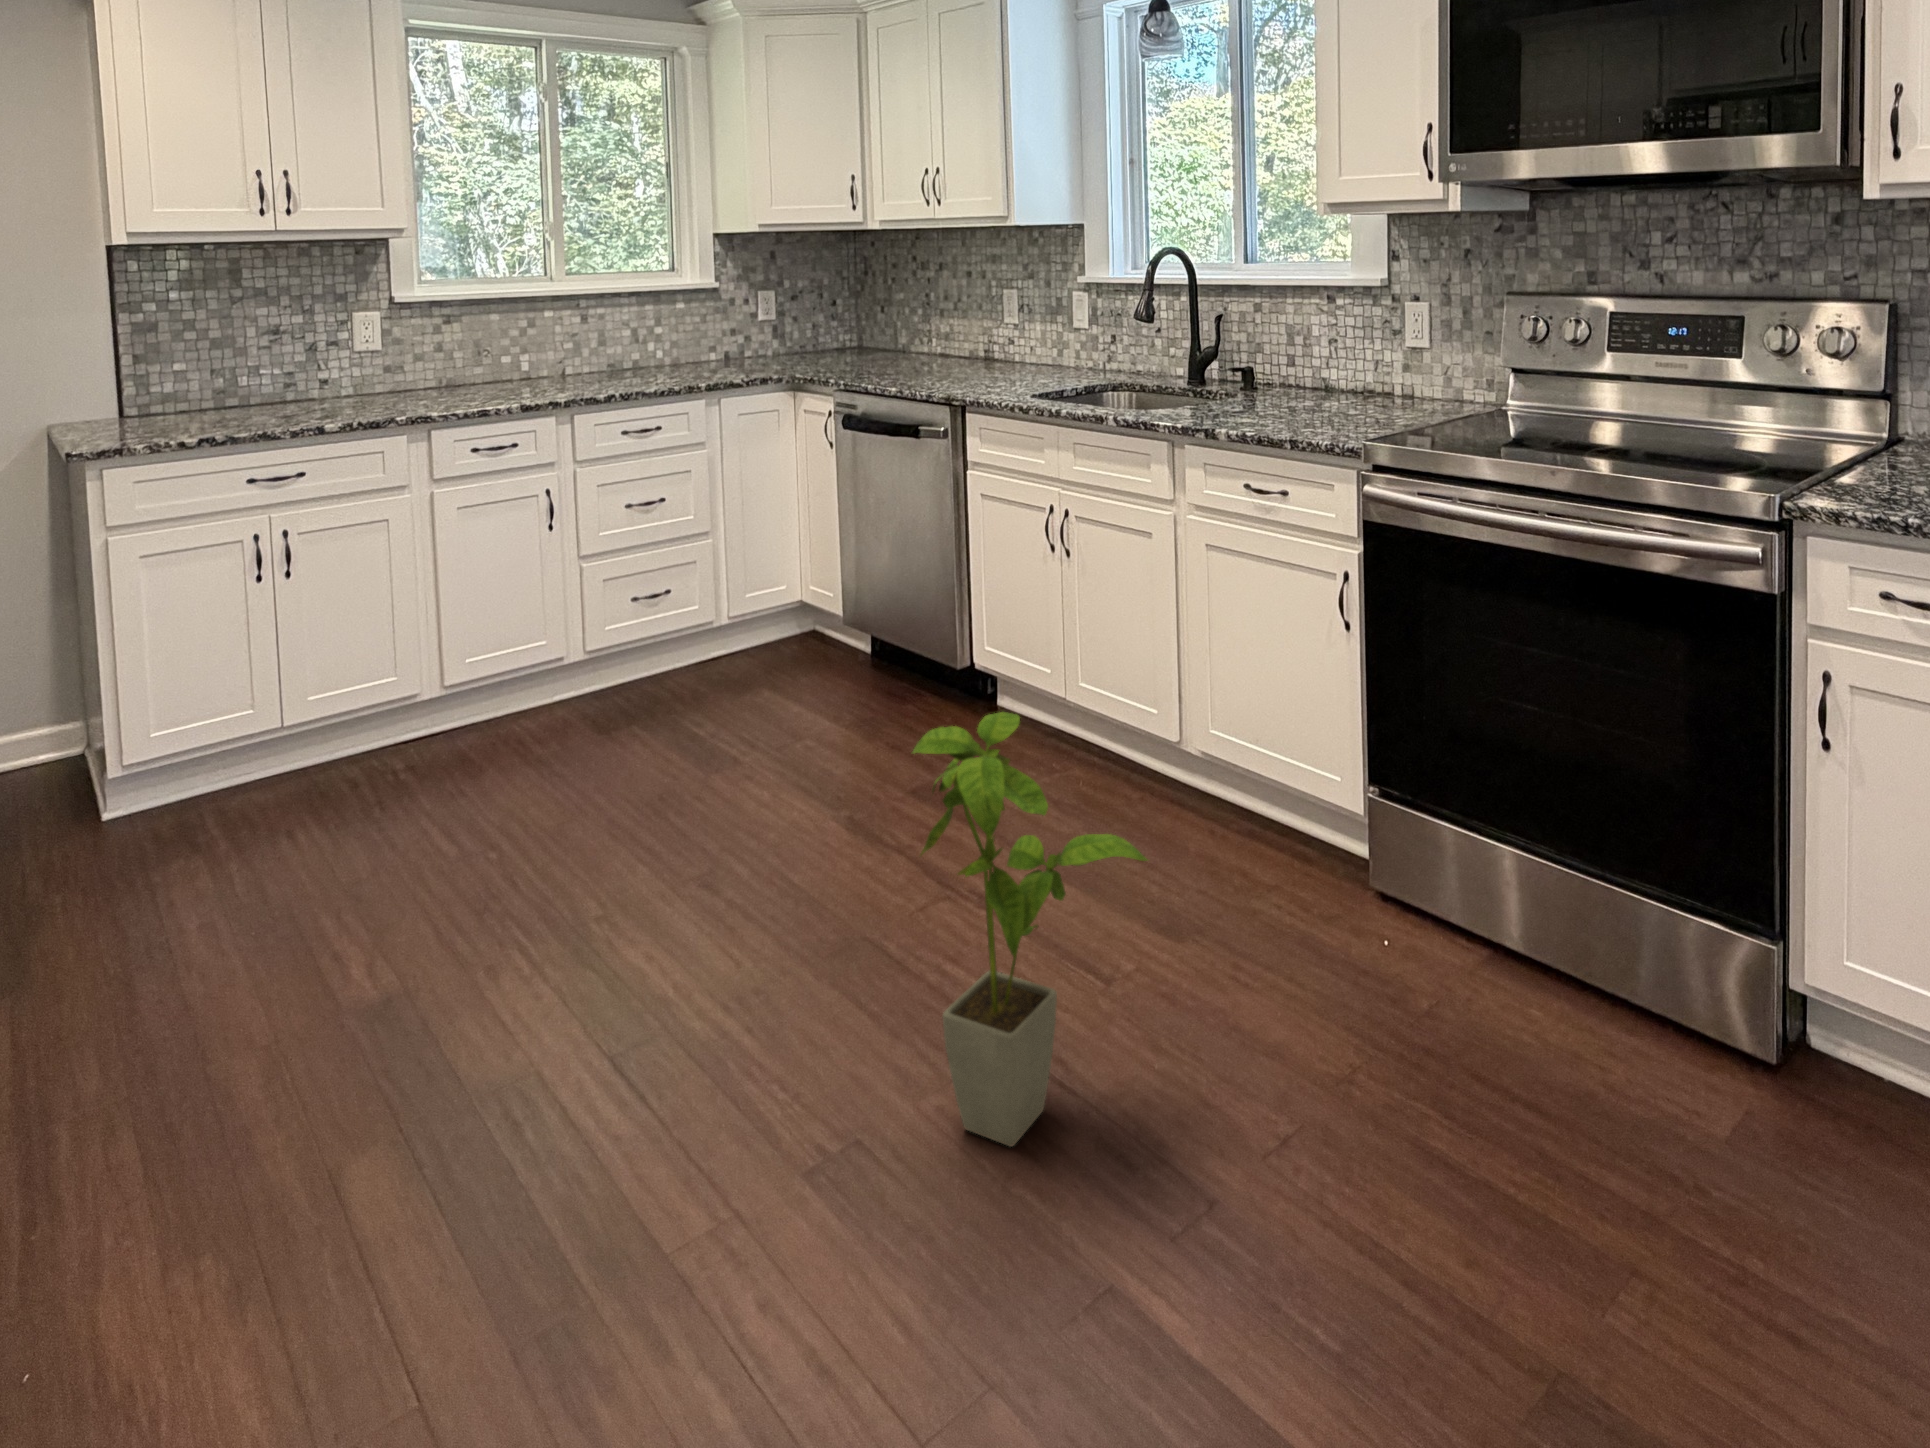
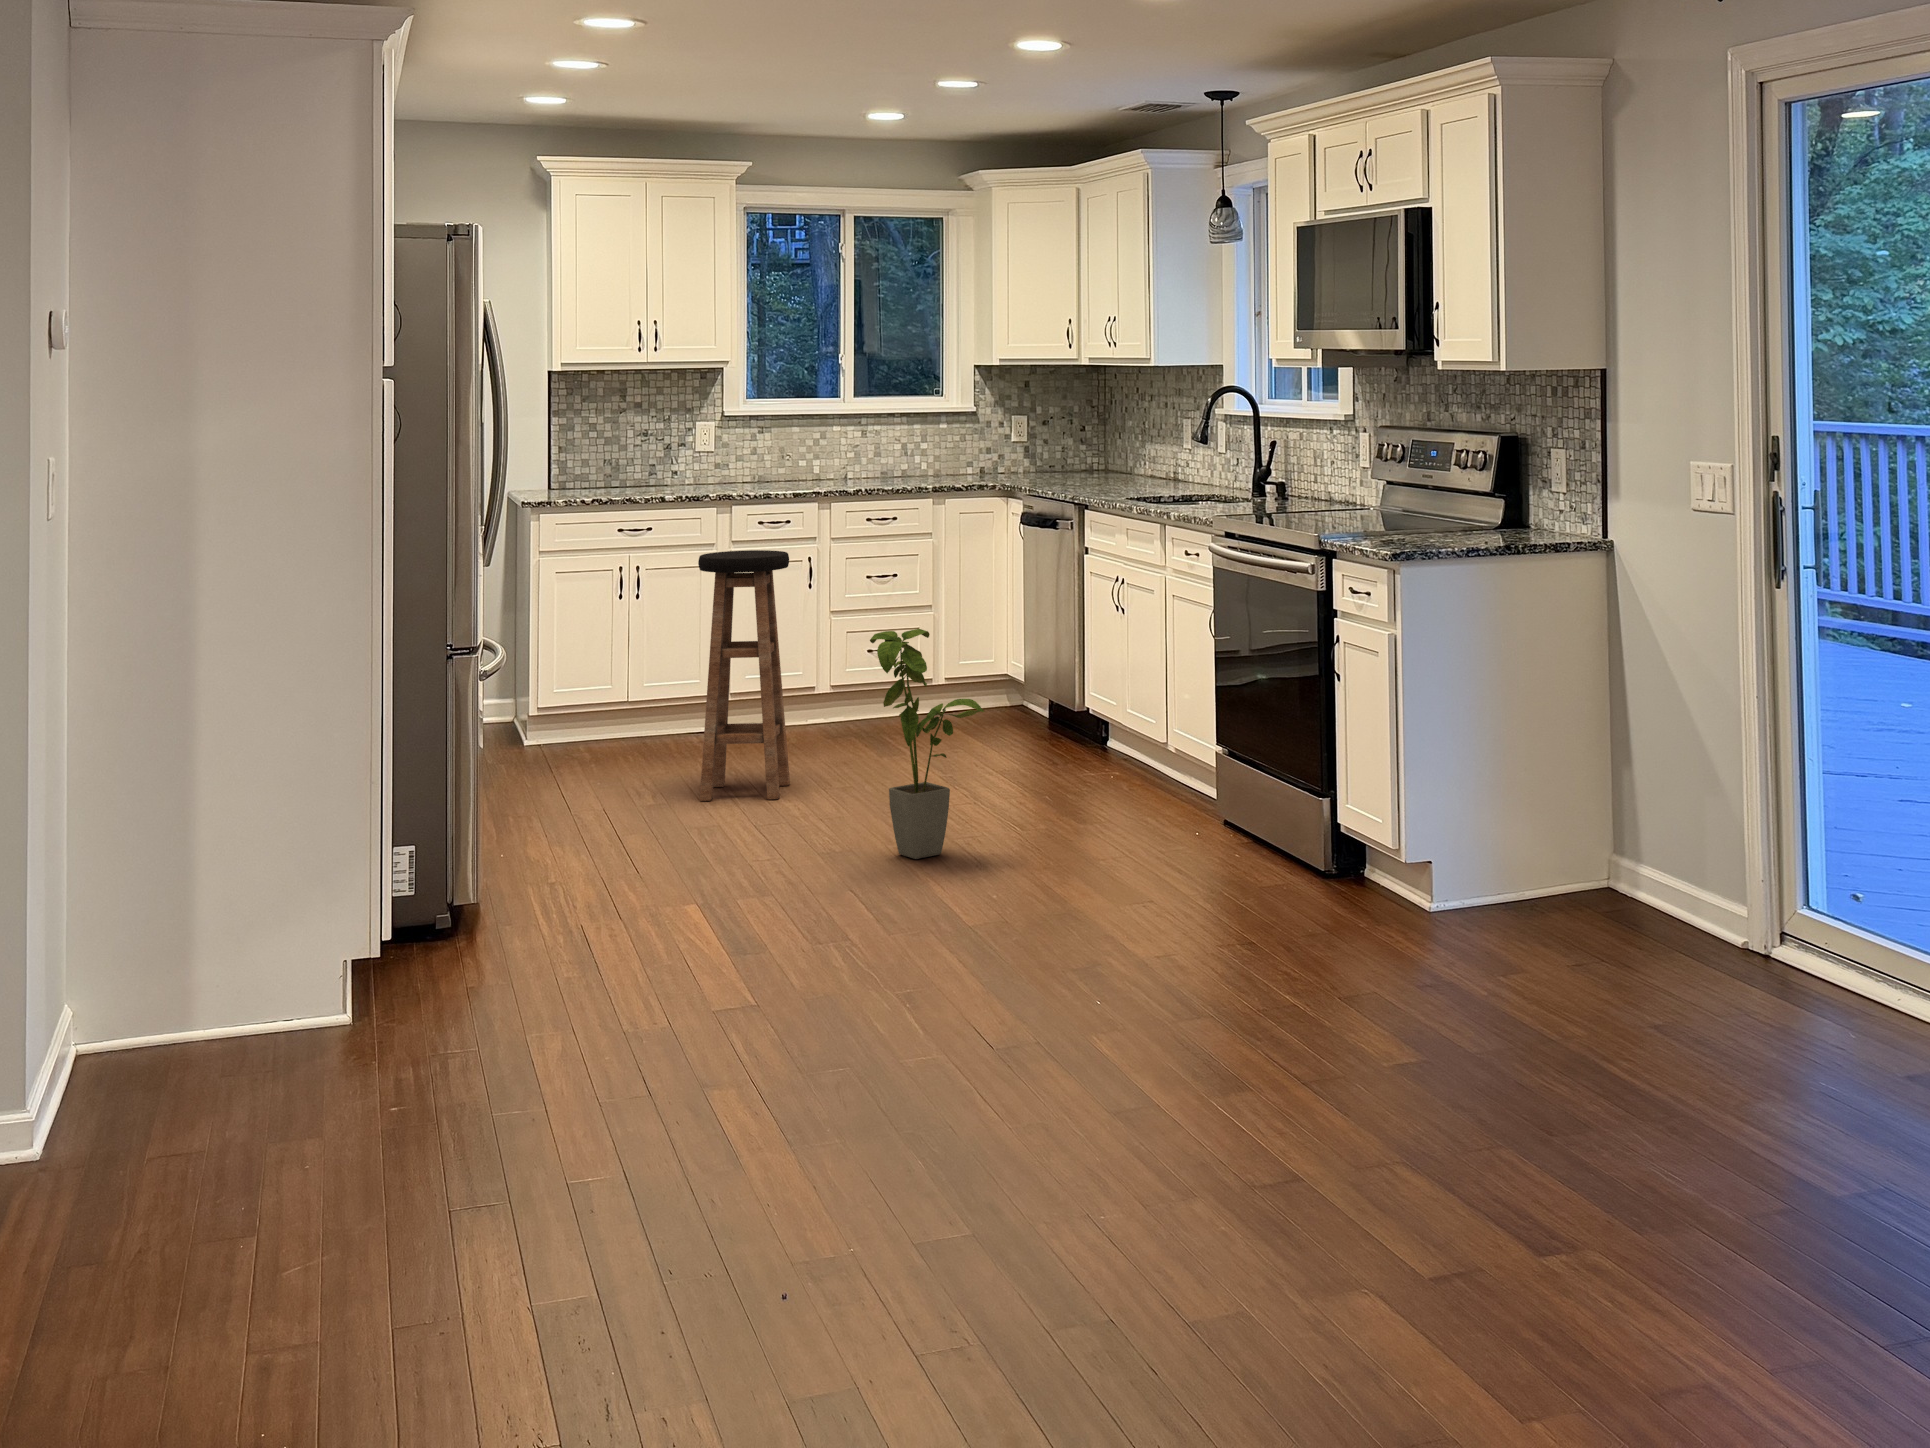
bar stool: none [439,524,614,976] -> present [698,550,790,801]

